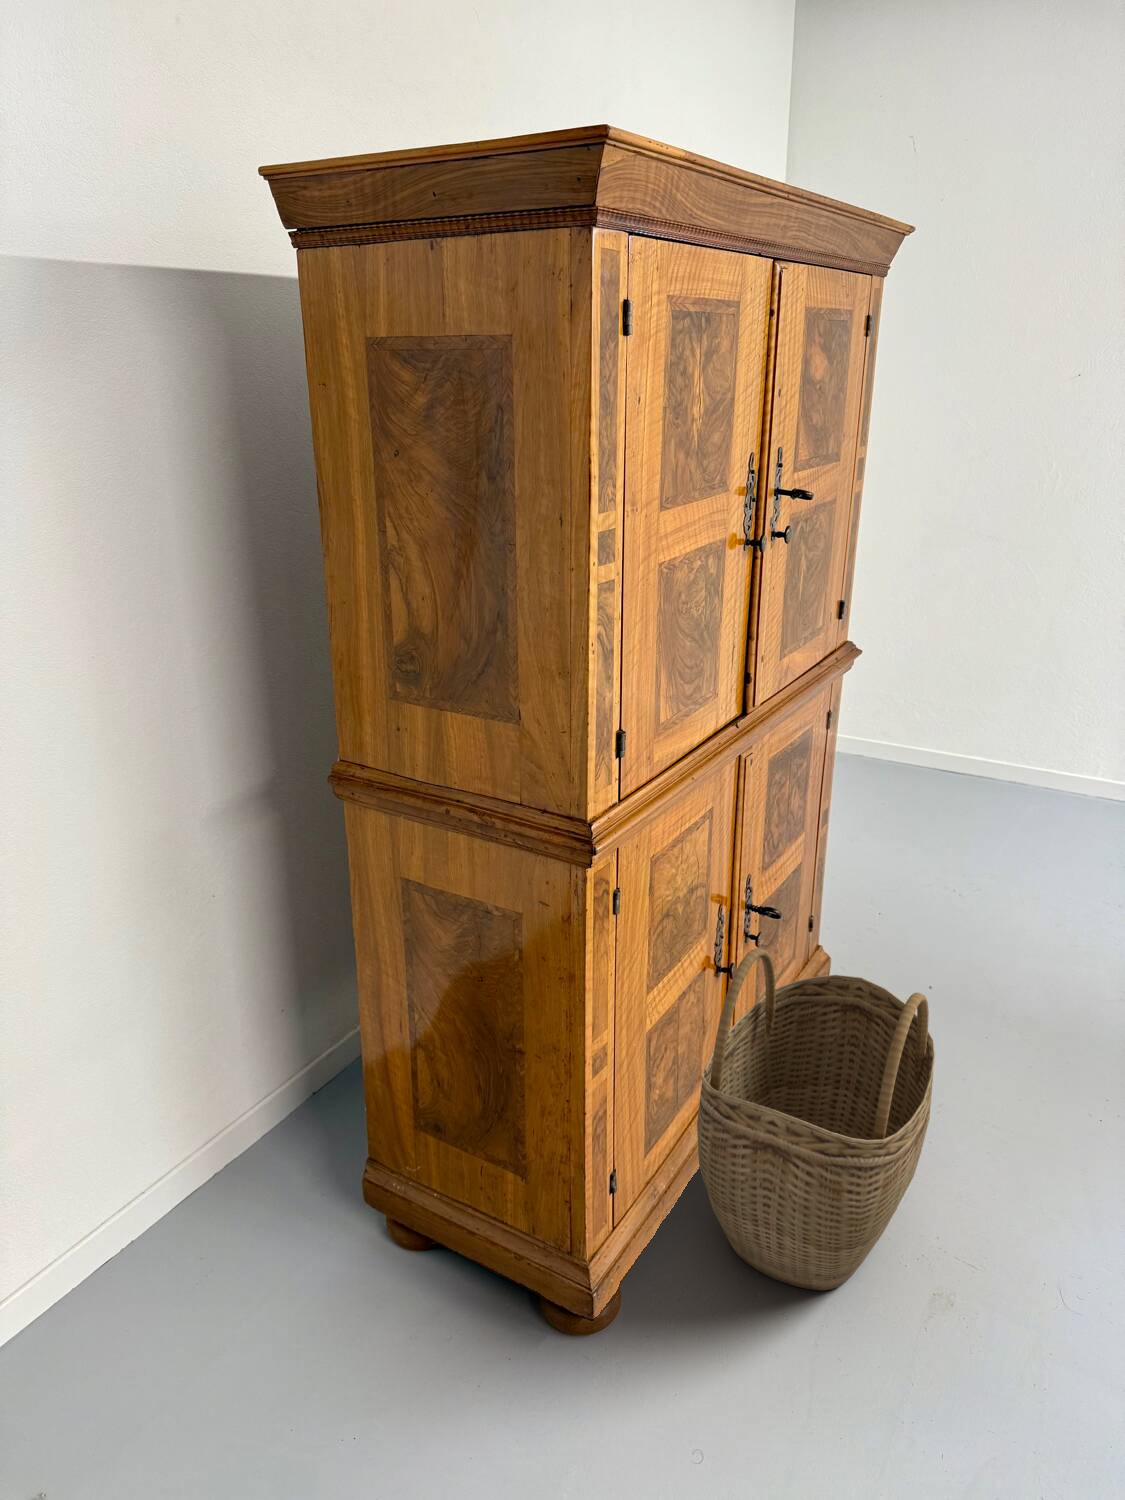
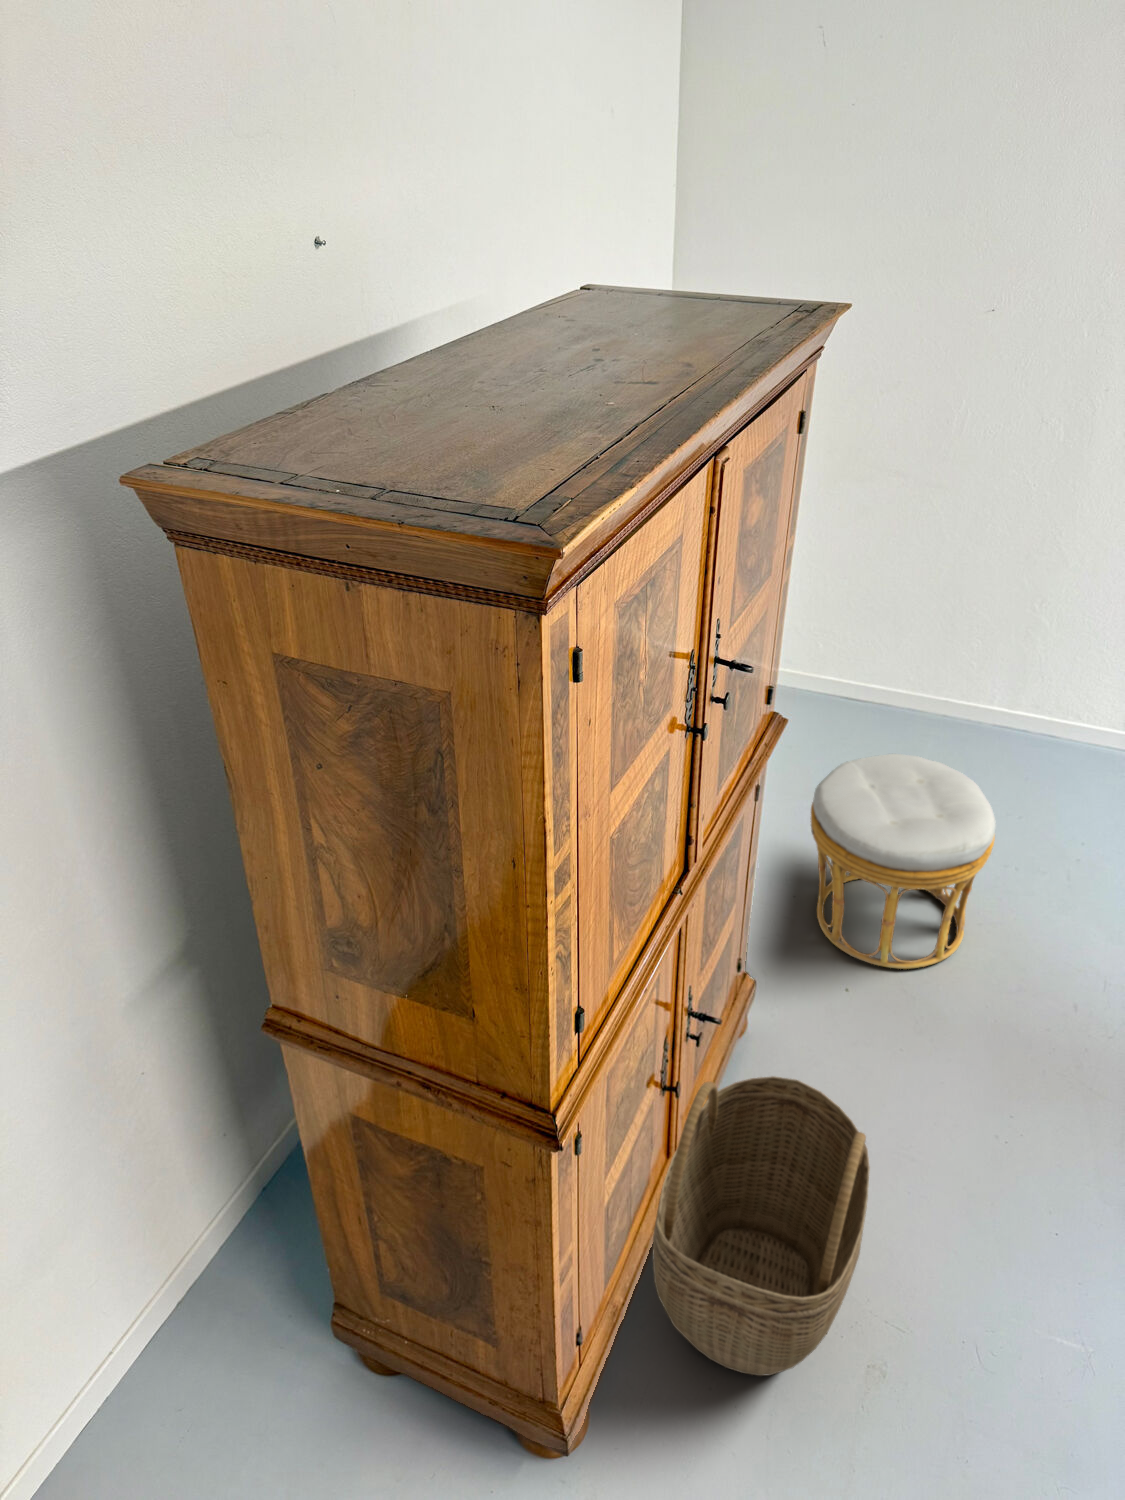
ottoman: none [892,765,1085,976] -> present [811,754,996,969]

